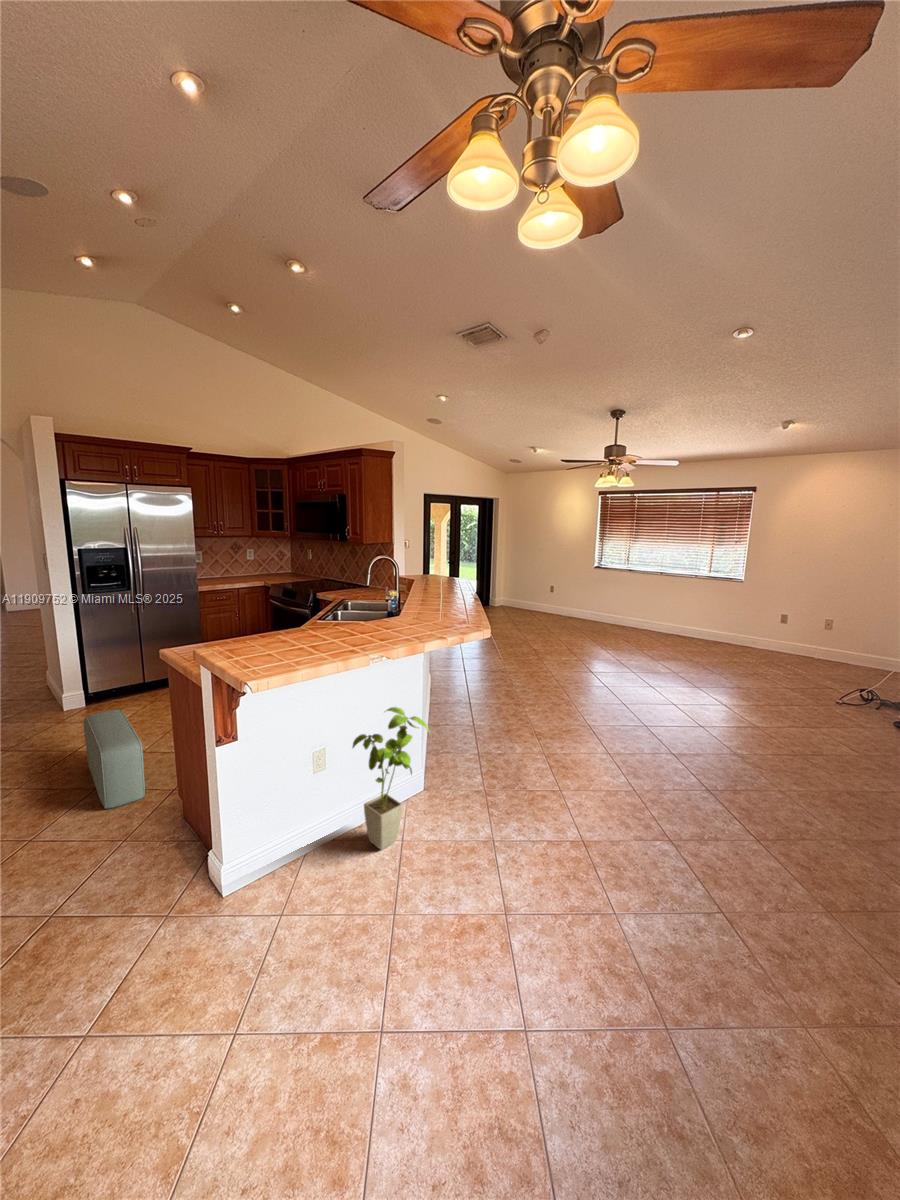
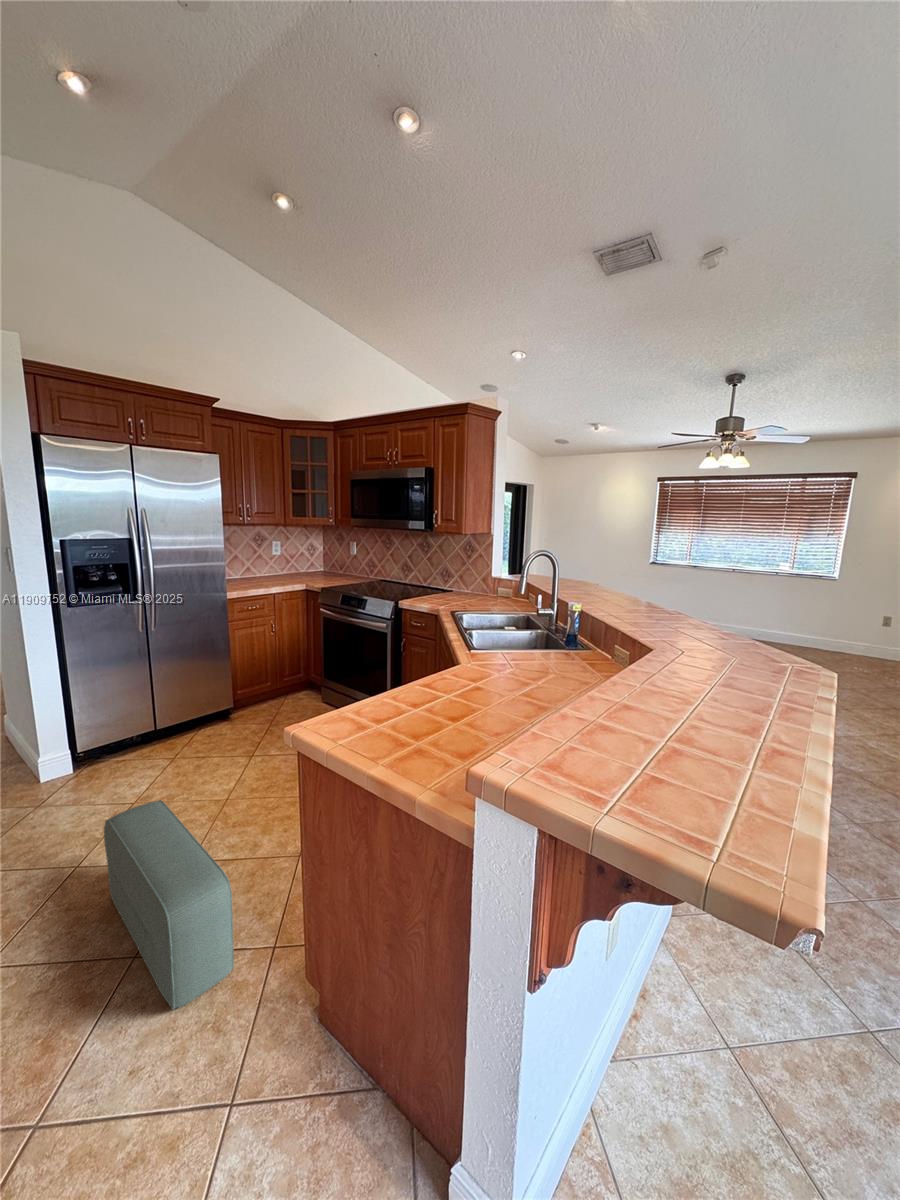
house plant: present [352,707,429,850] -> none [675,819,824,1074]

